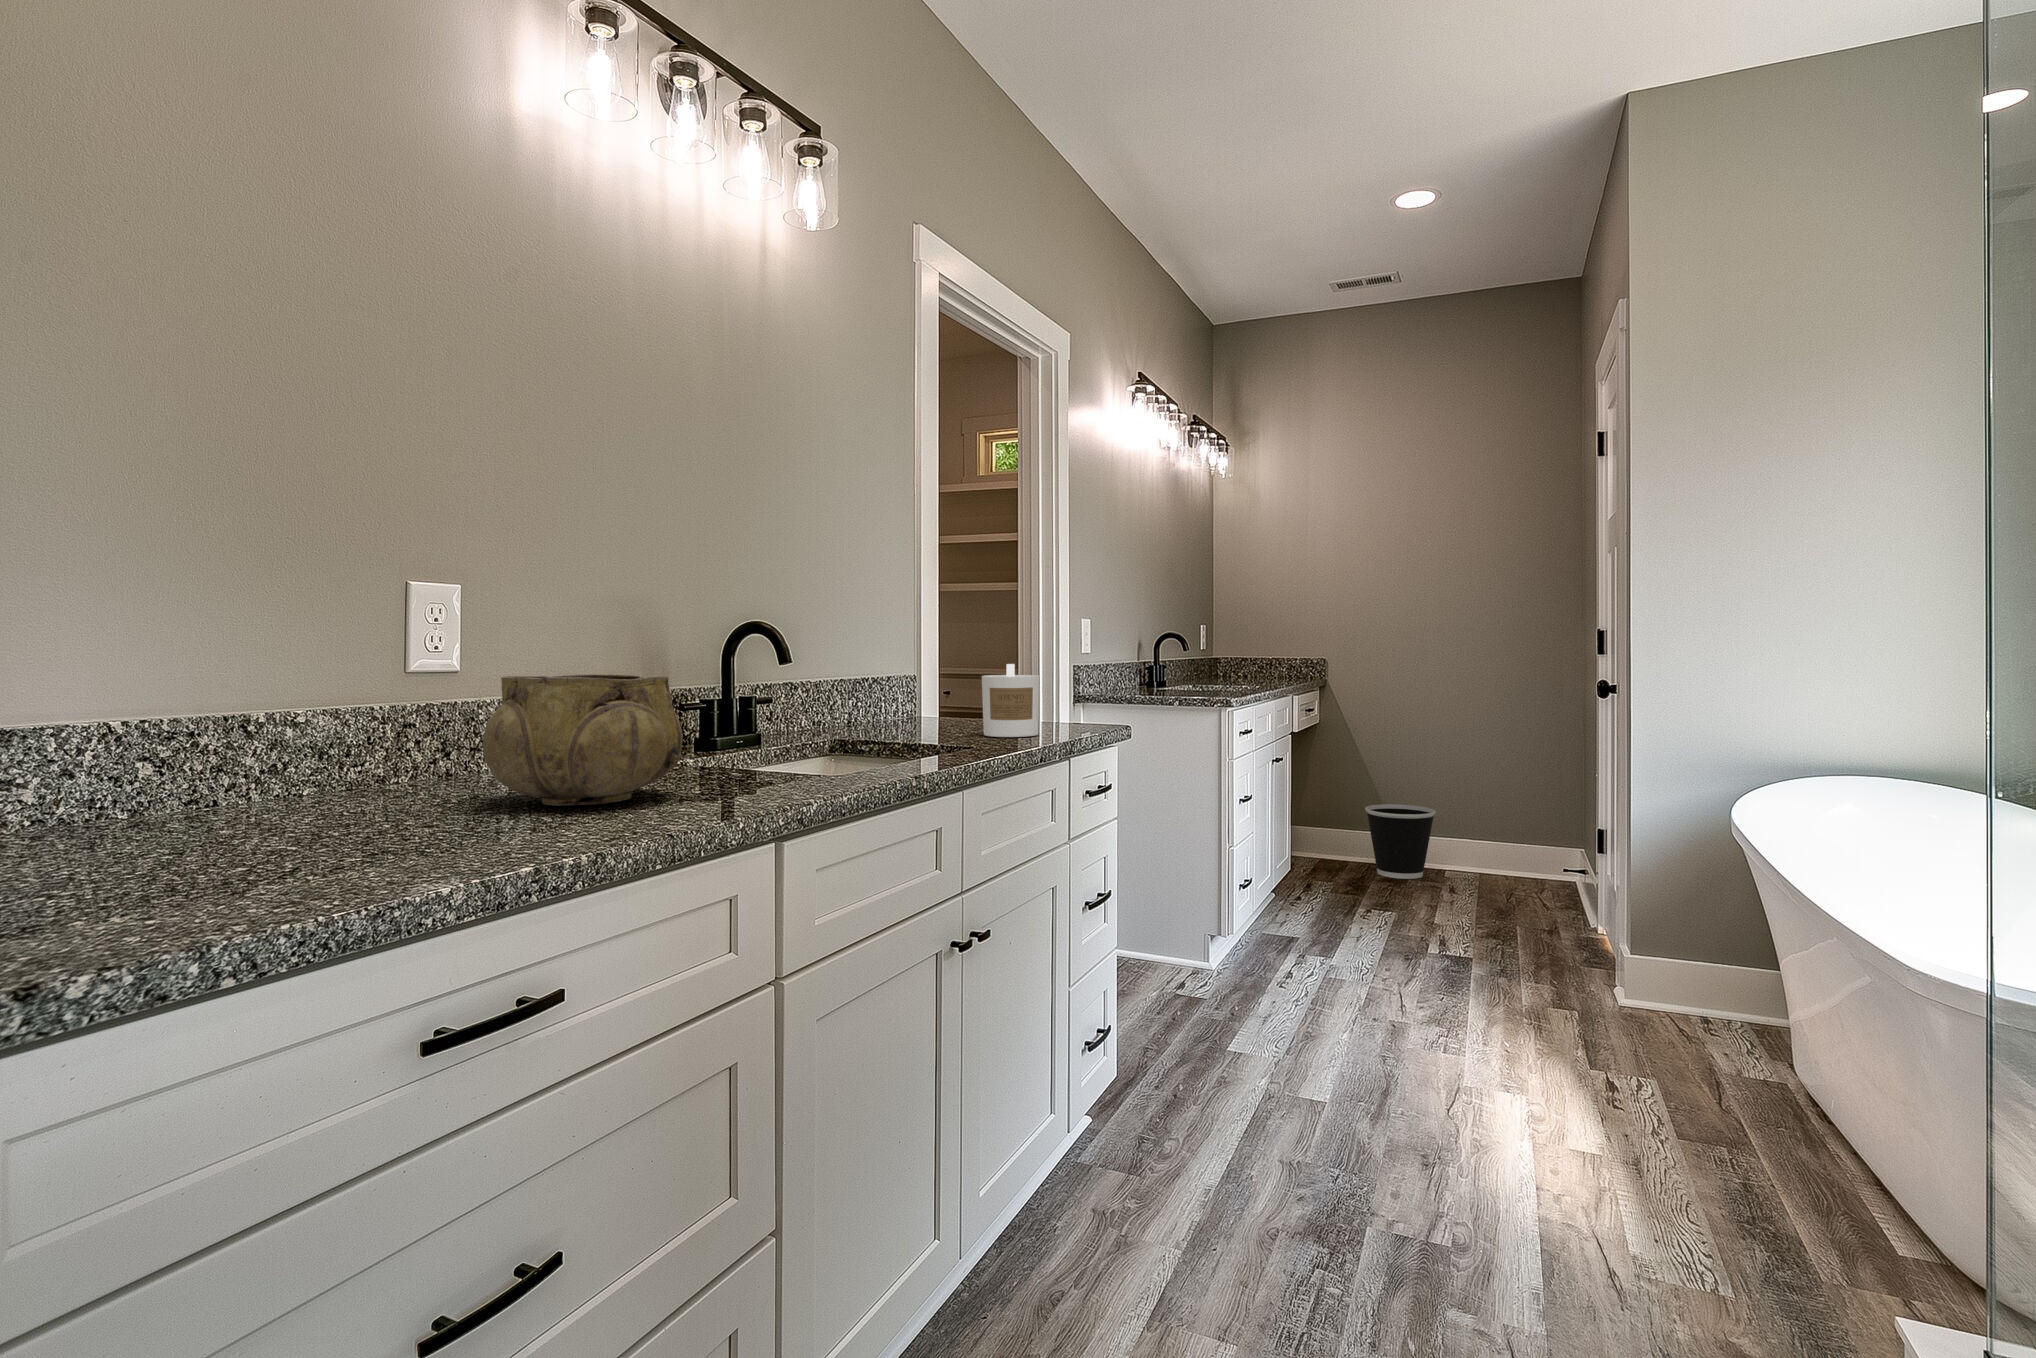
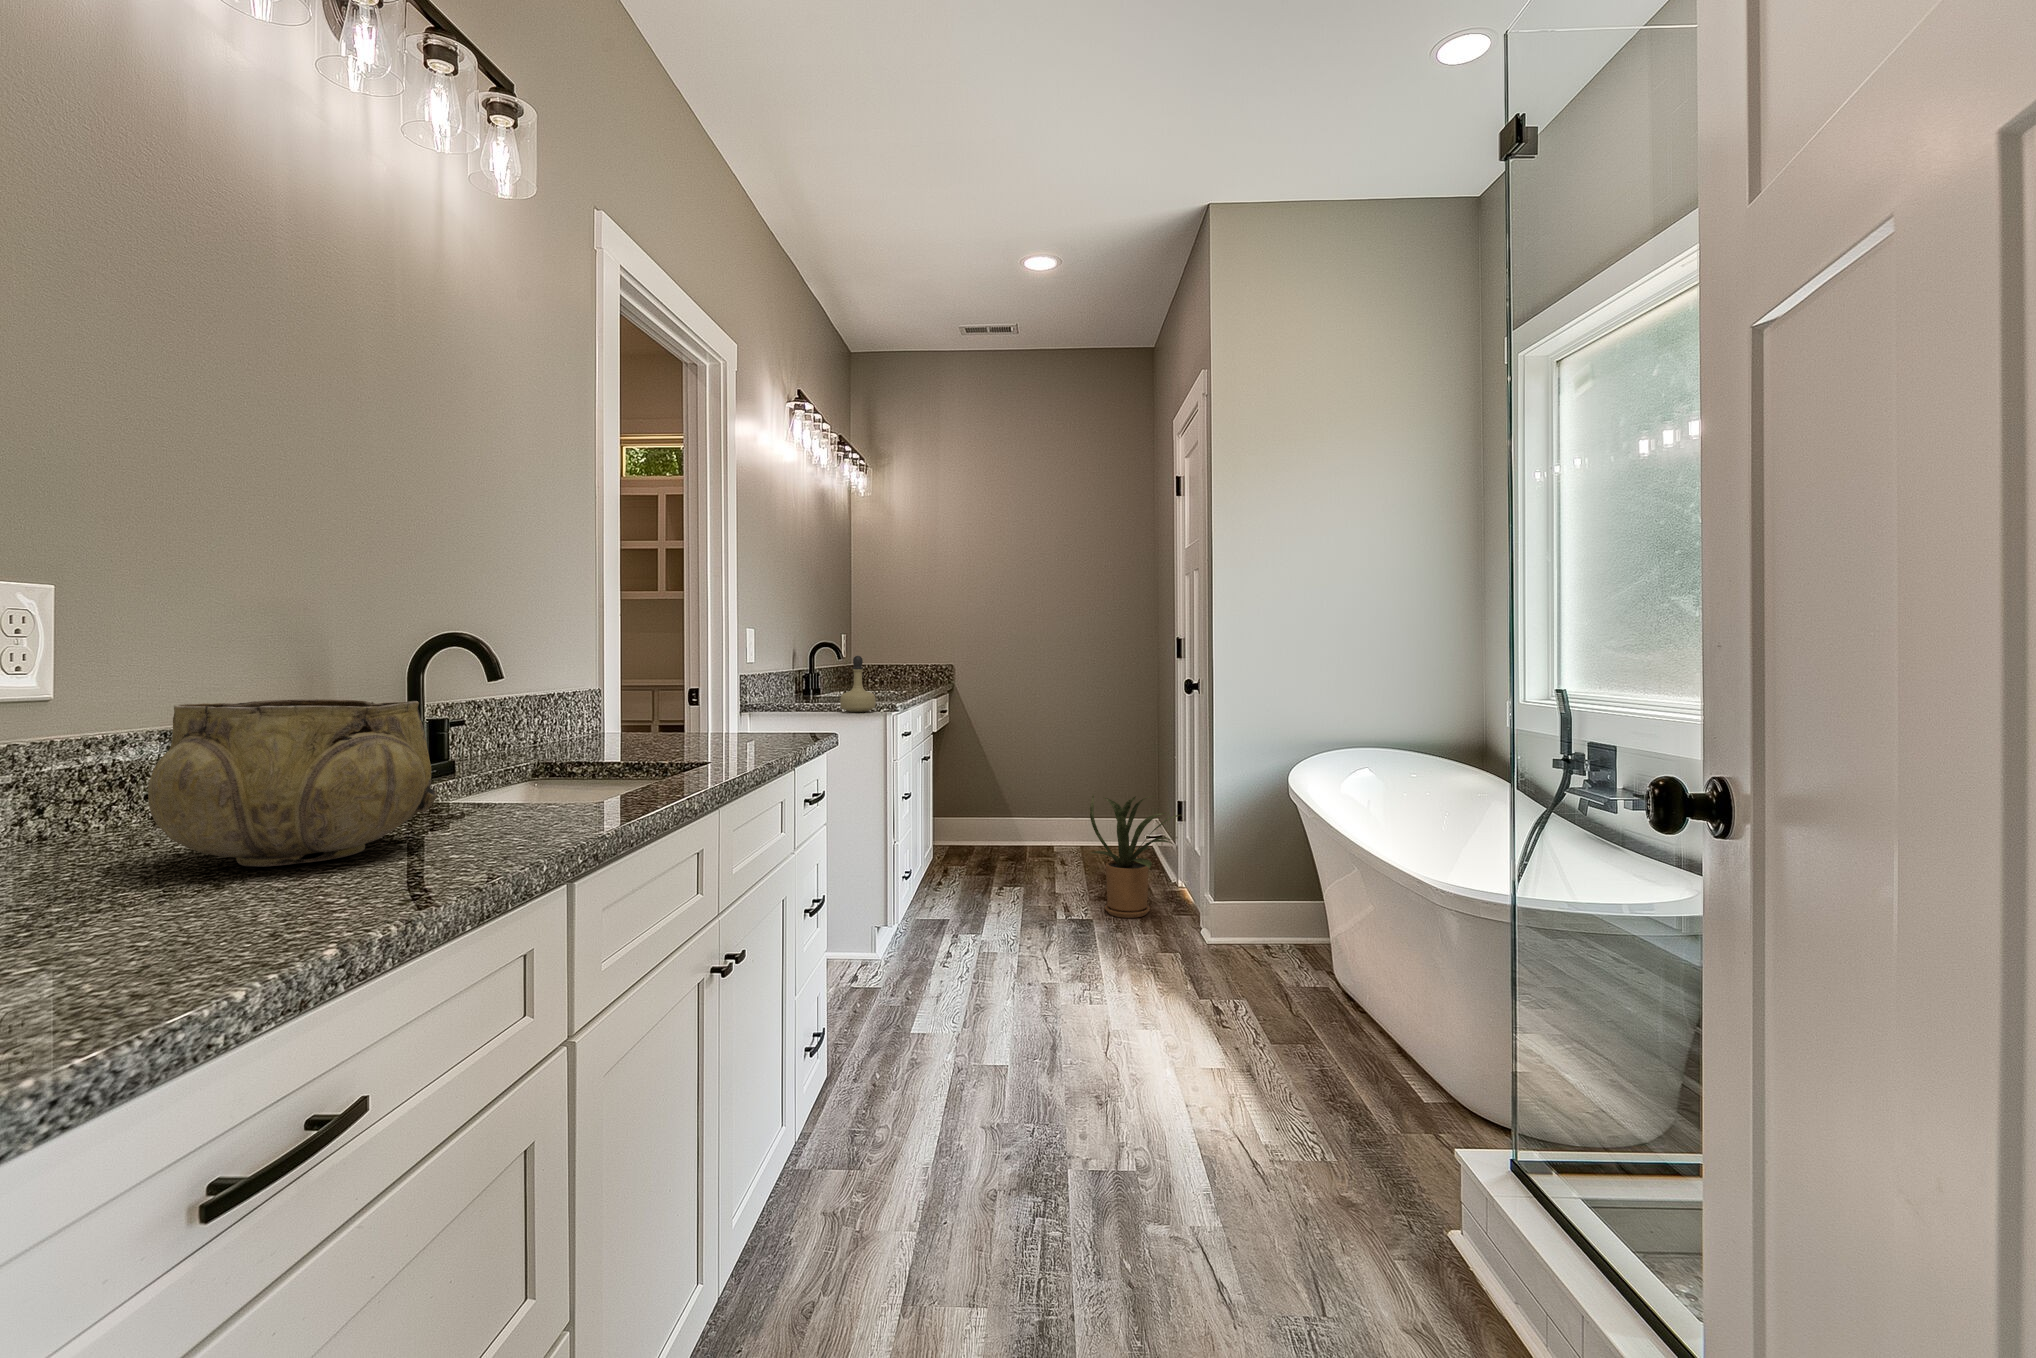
perfume bottle: none [1170,644,1208,704] -> present [840,656,876,712]
candle: present [982,664,1040,737] -> none [697,678,758,752]
wastebasket: present [1365,804,1436,879] -> none [990,794,1047,858]
house plant: none [1472,806,1600,961] -> present [1090,796,1180,918]

